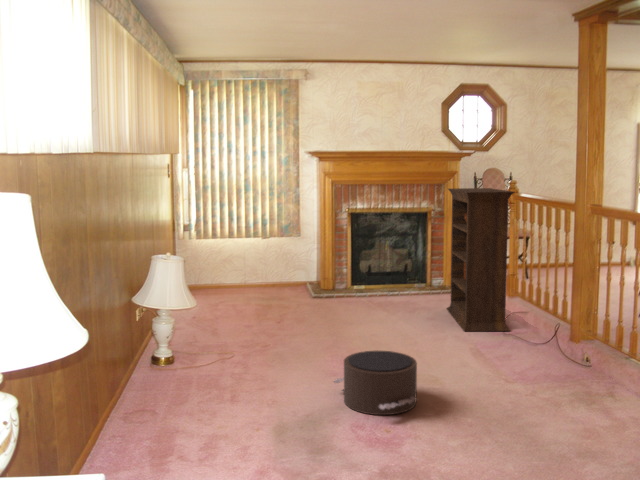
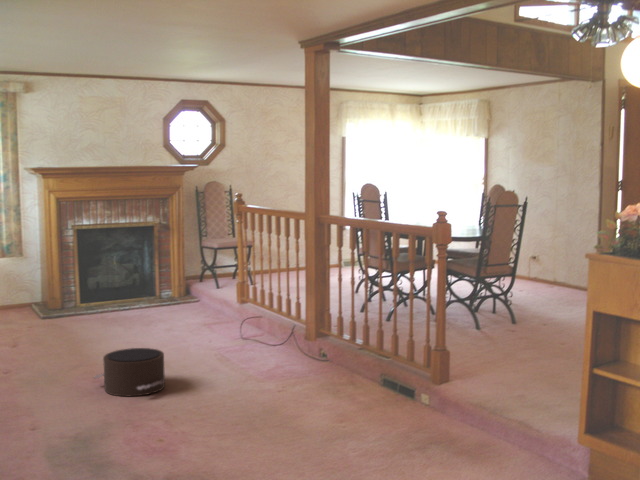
bookcase: present [447,188,515,331] -> none [175,204,237,333]

